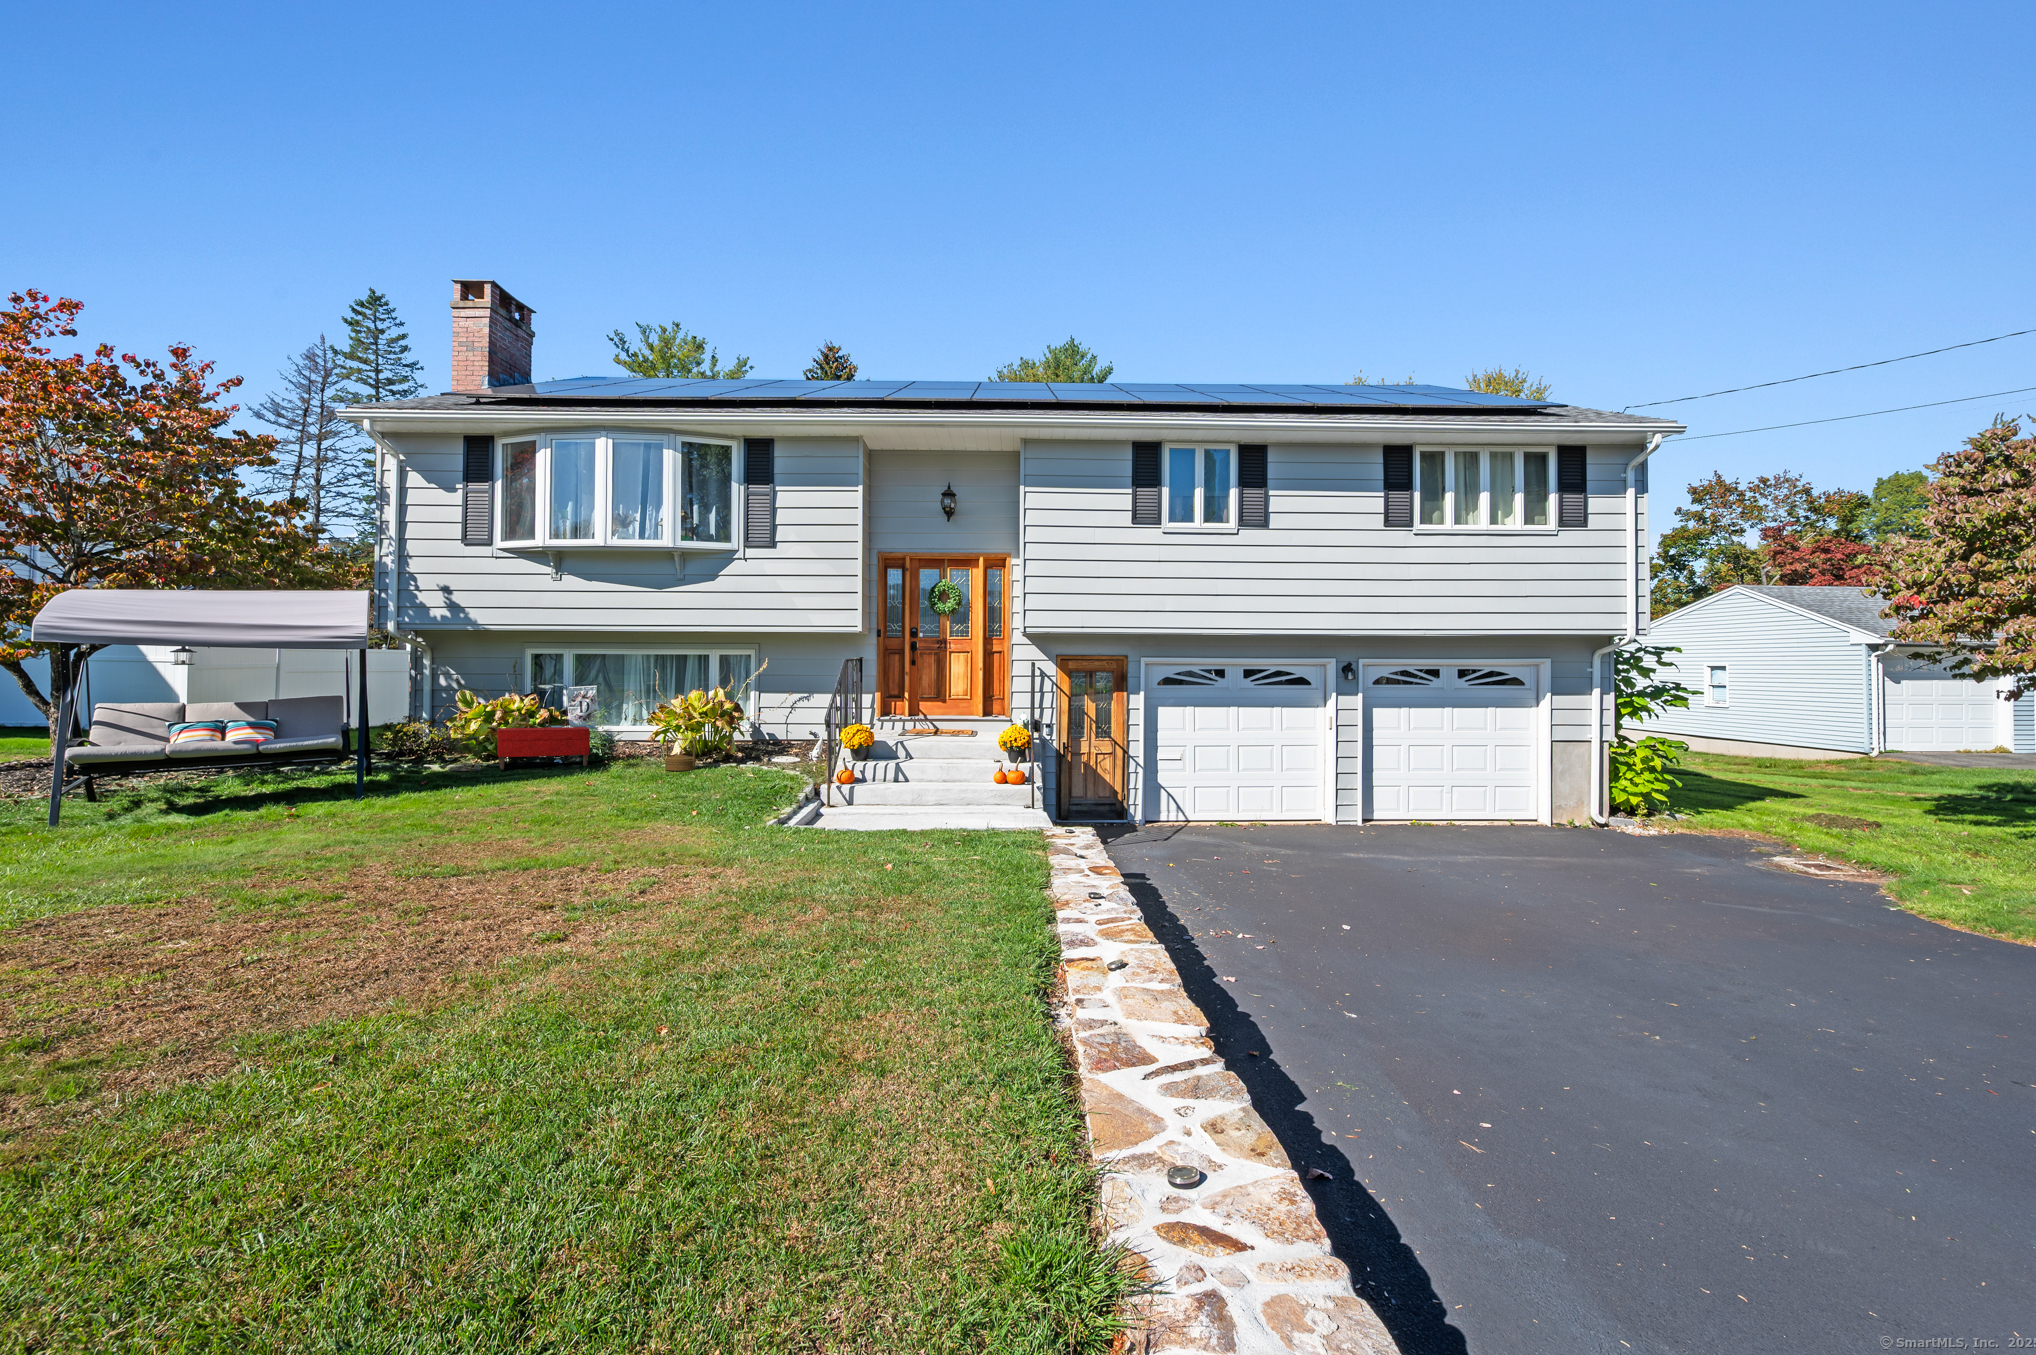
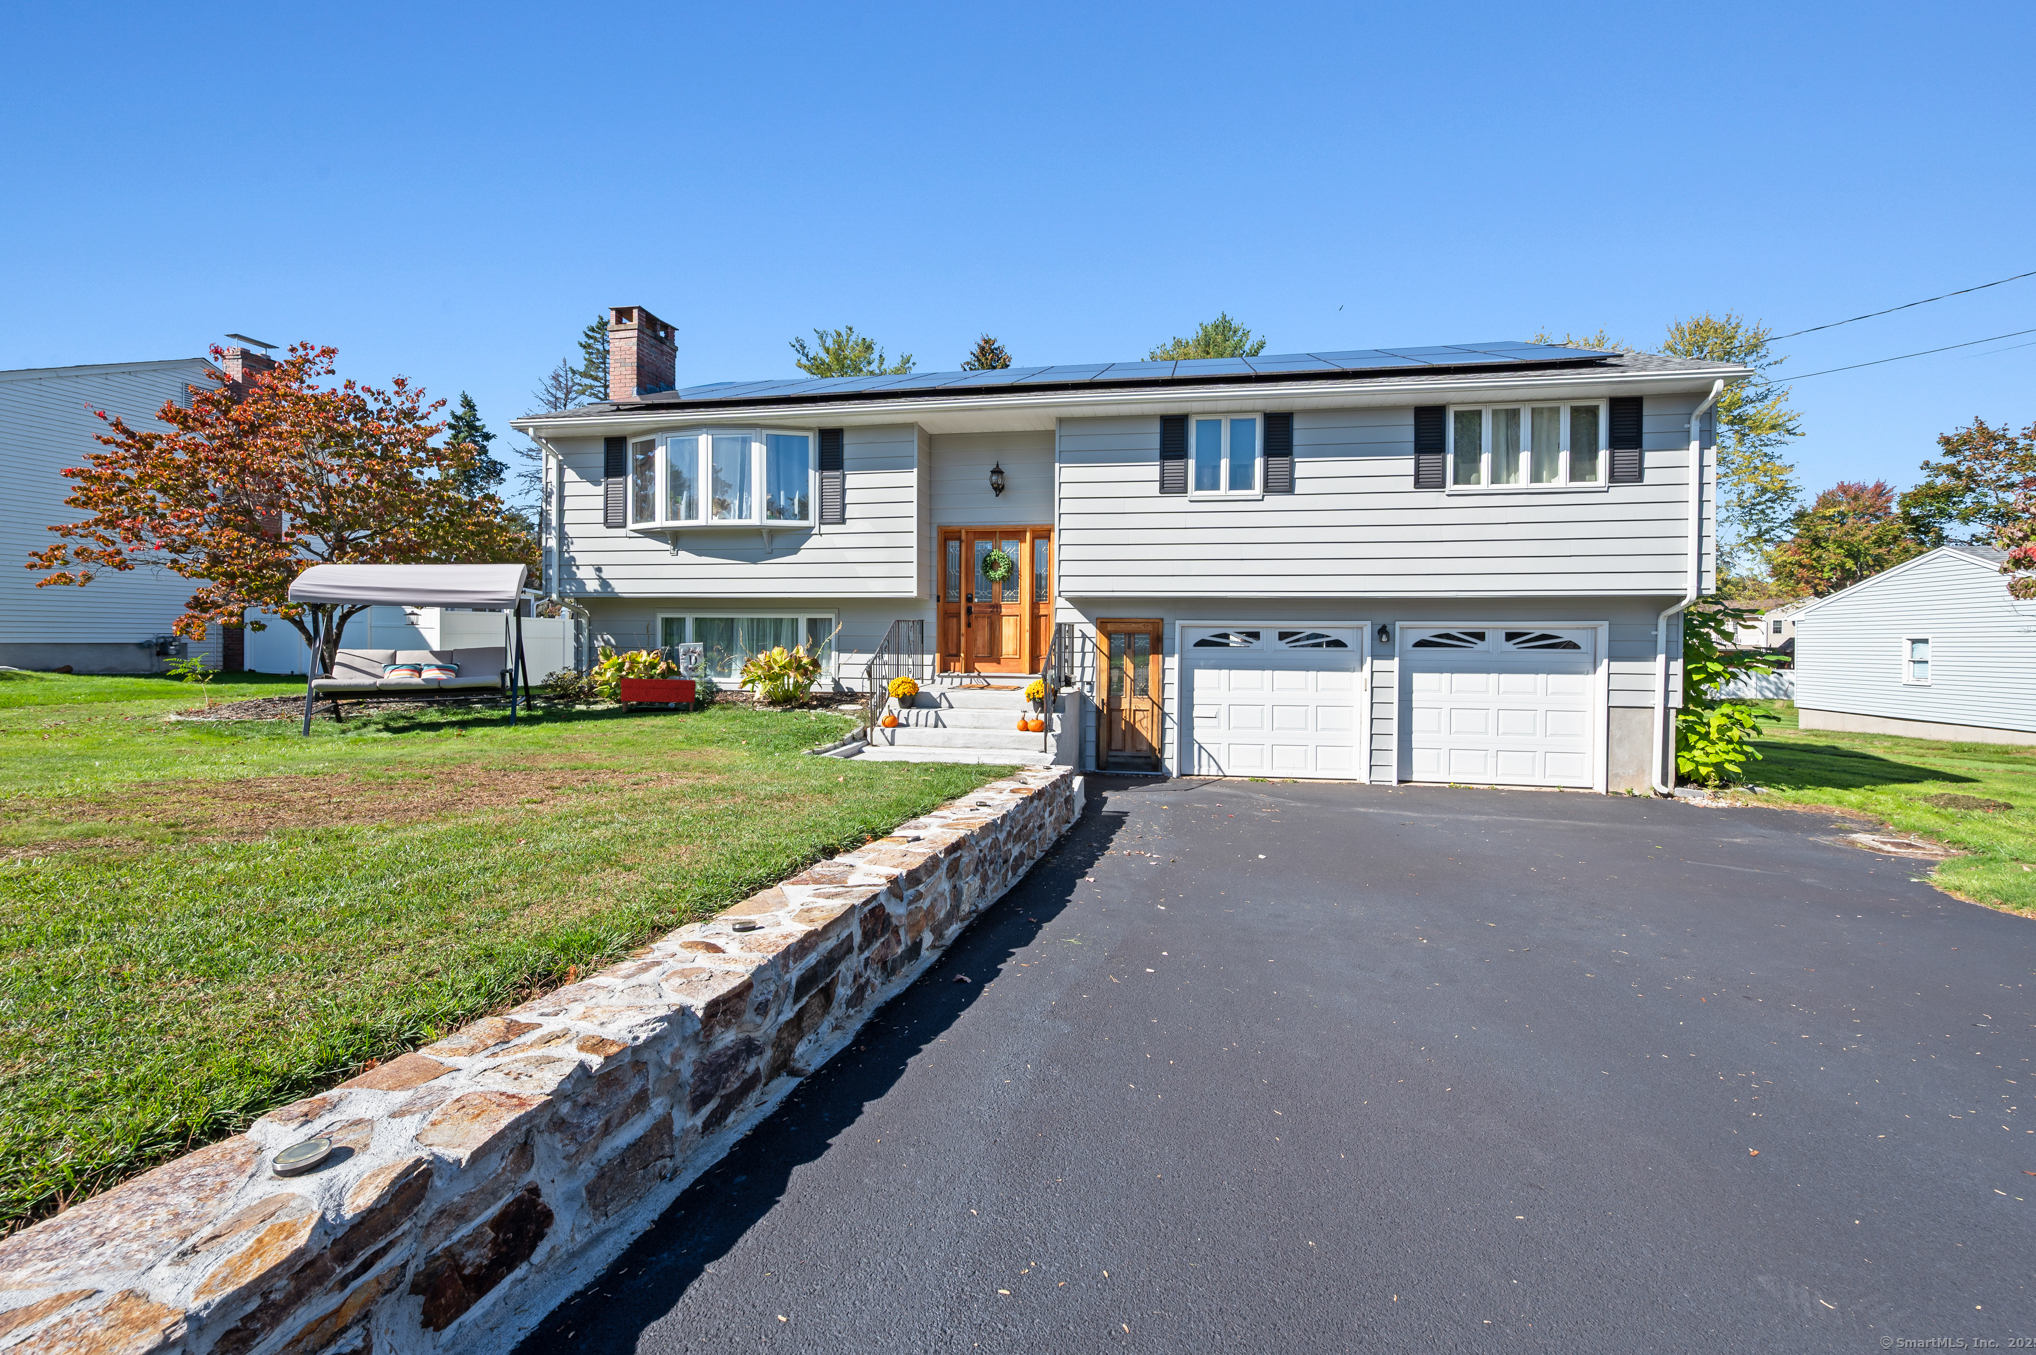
potted tree: present [447,725,481,771] -> none [581,671,613,712]
woven basket: present [665,737,696,771] -> none [751,688,777,716]

